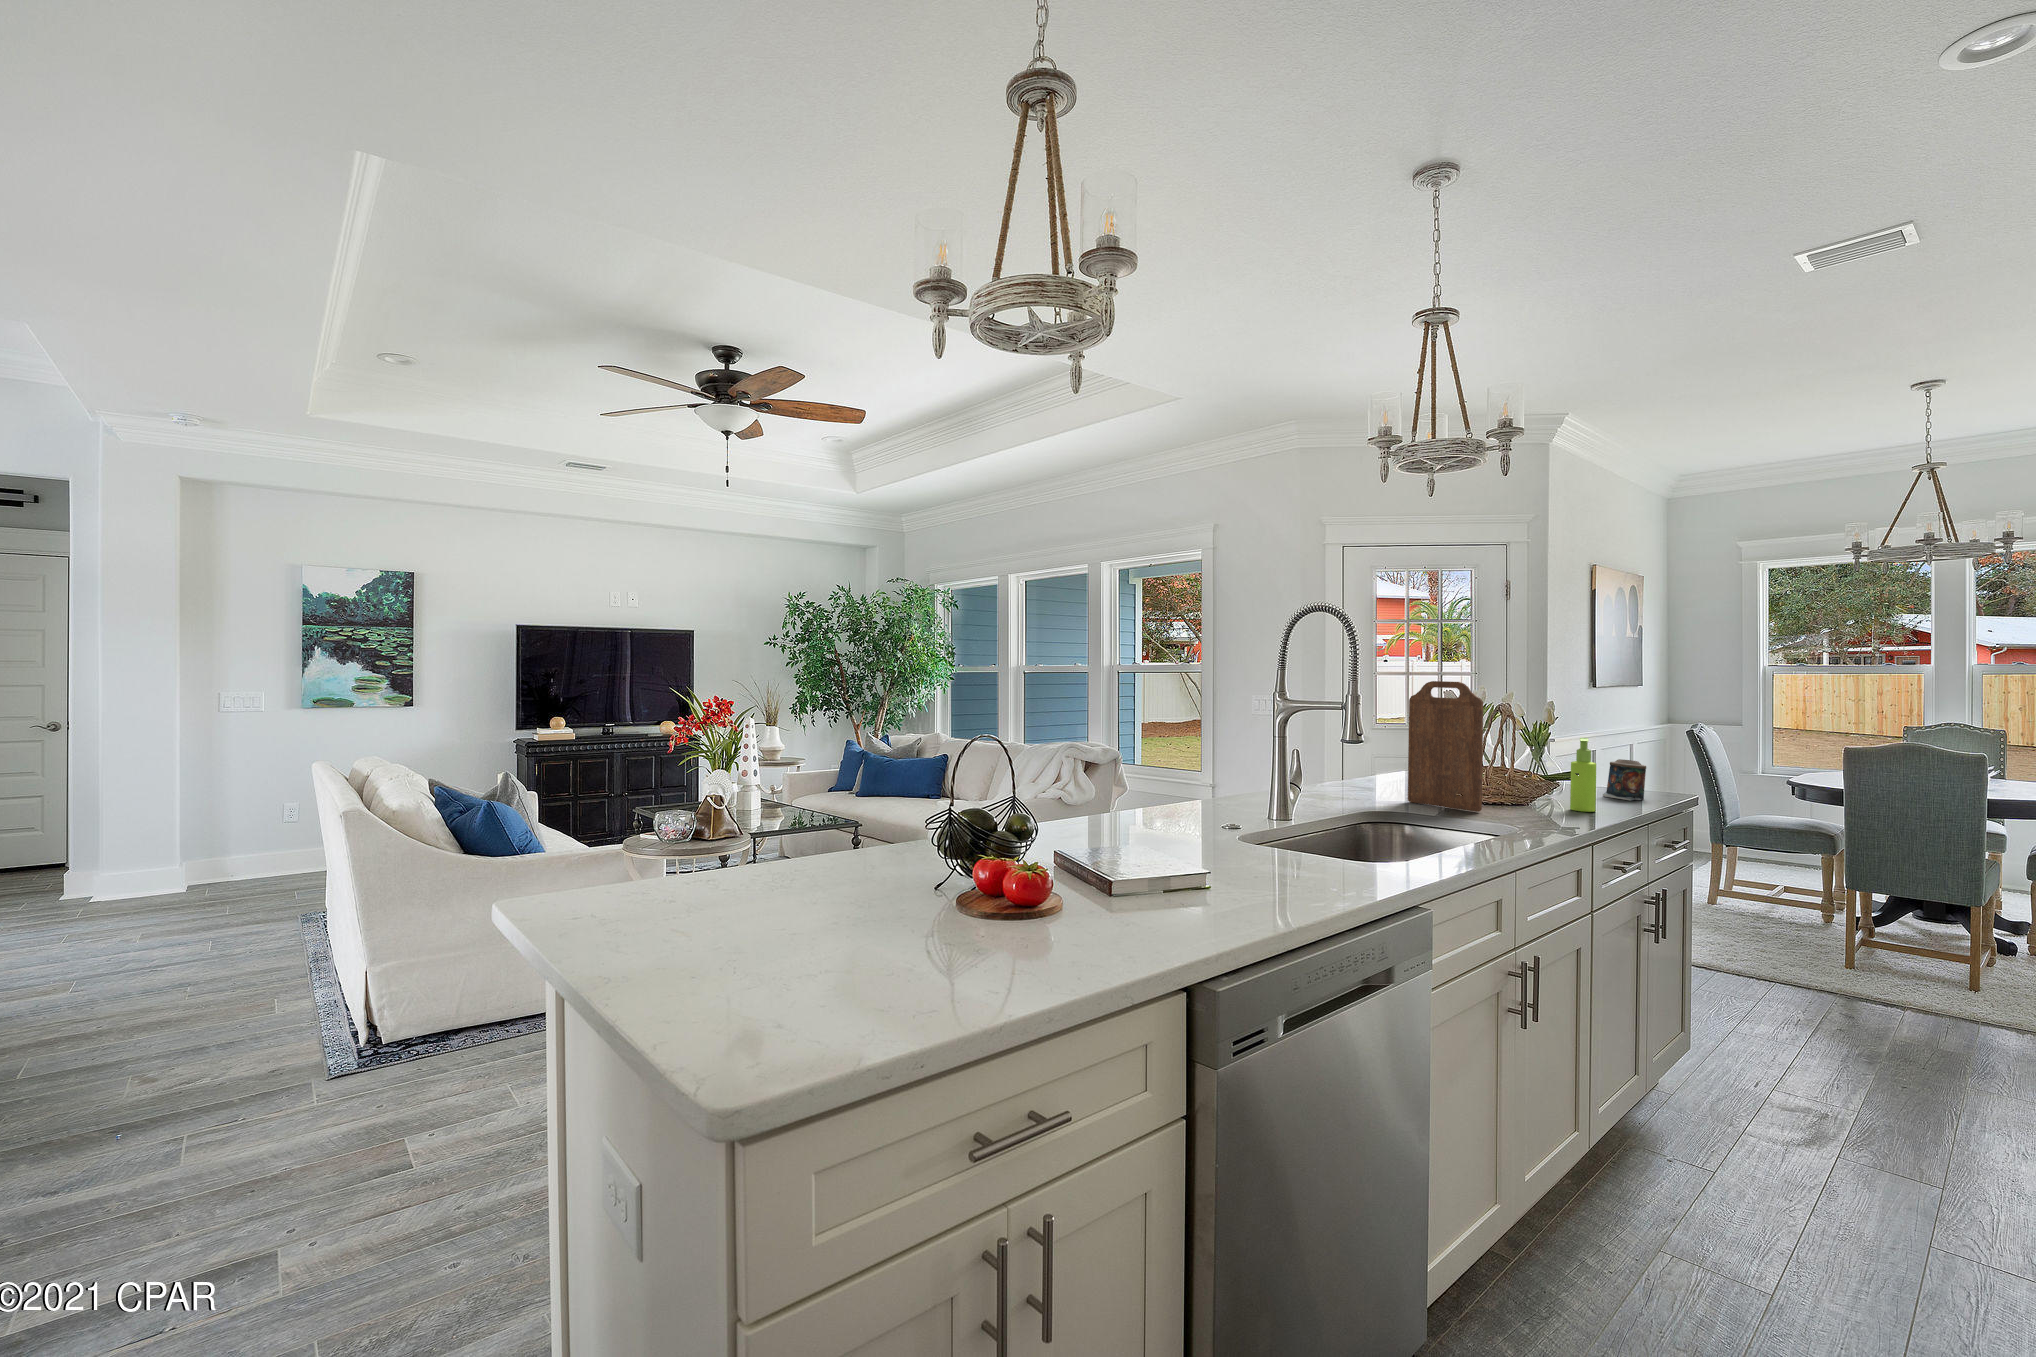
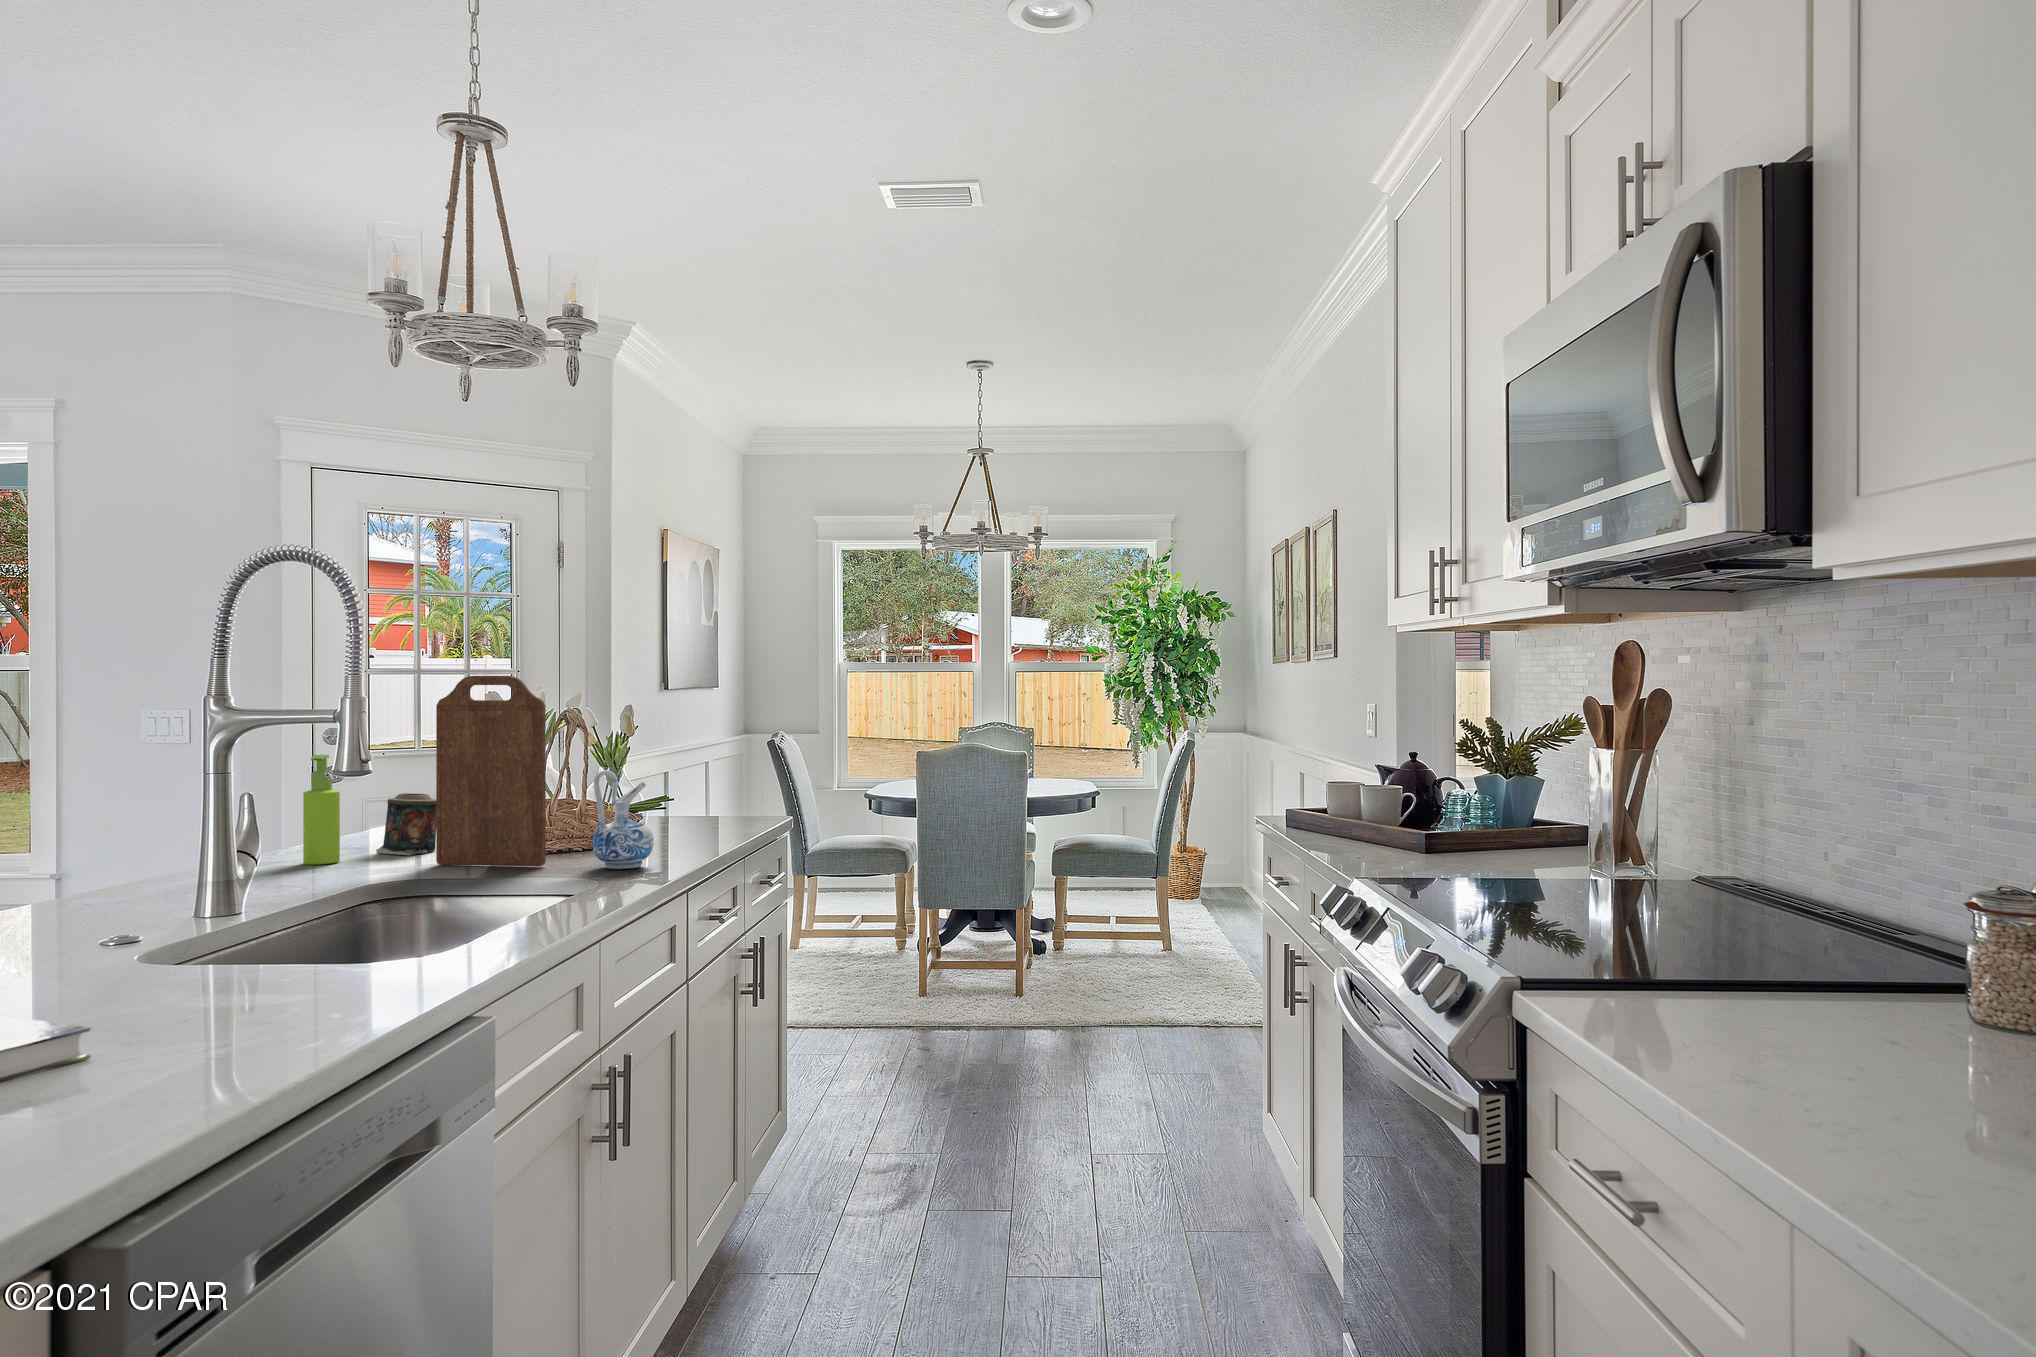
soap dispenser: present [1570,738,1596,812] -> present [303,755,340,864]
ceramic pitcher: none [1517,751,1565,822] -> present [592,770,654,869]
candle: present [1603,759,1646,801] -> present [376,793,436,855]

